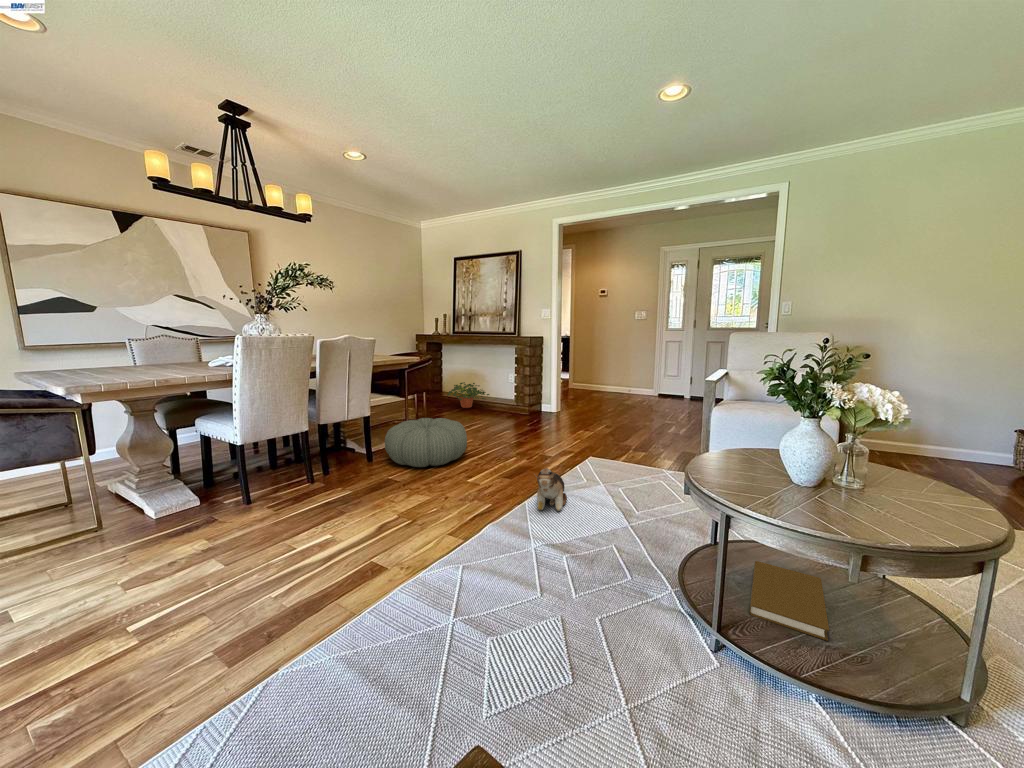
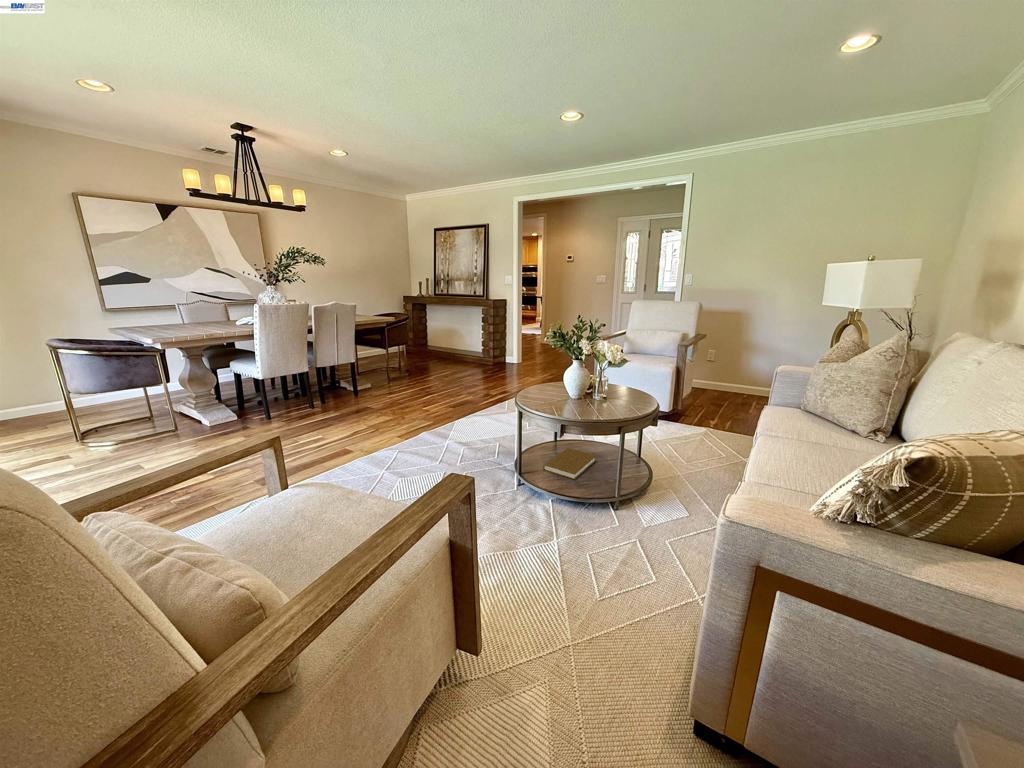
potted plant: present [447,382,489,408] -> none [427,337,464,359]
pouf: present [385,418,467,467] -> none [366,365,429,400]
plush toy: present [534,468,567,511] -> none [456,397,485,426]

